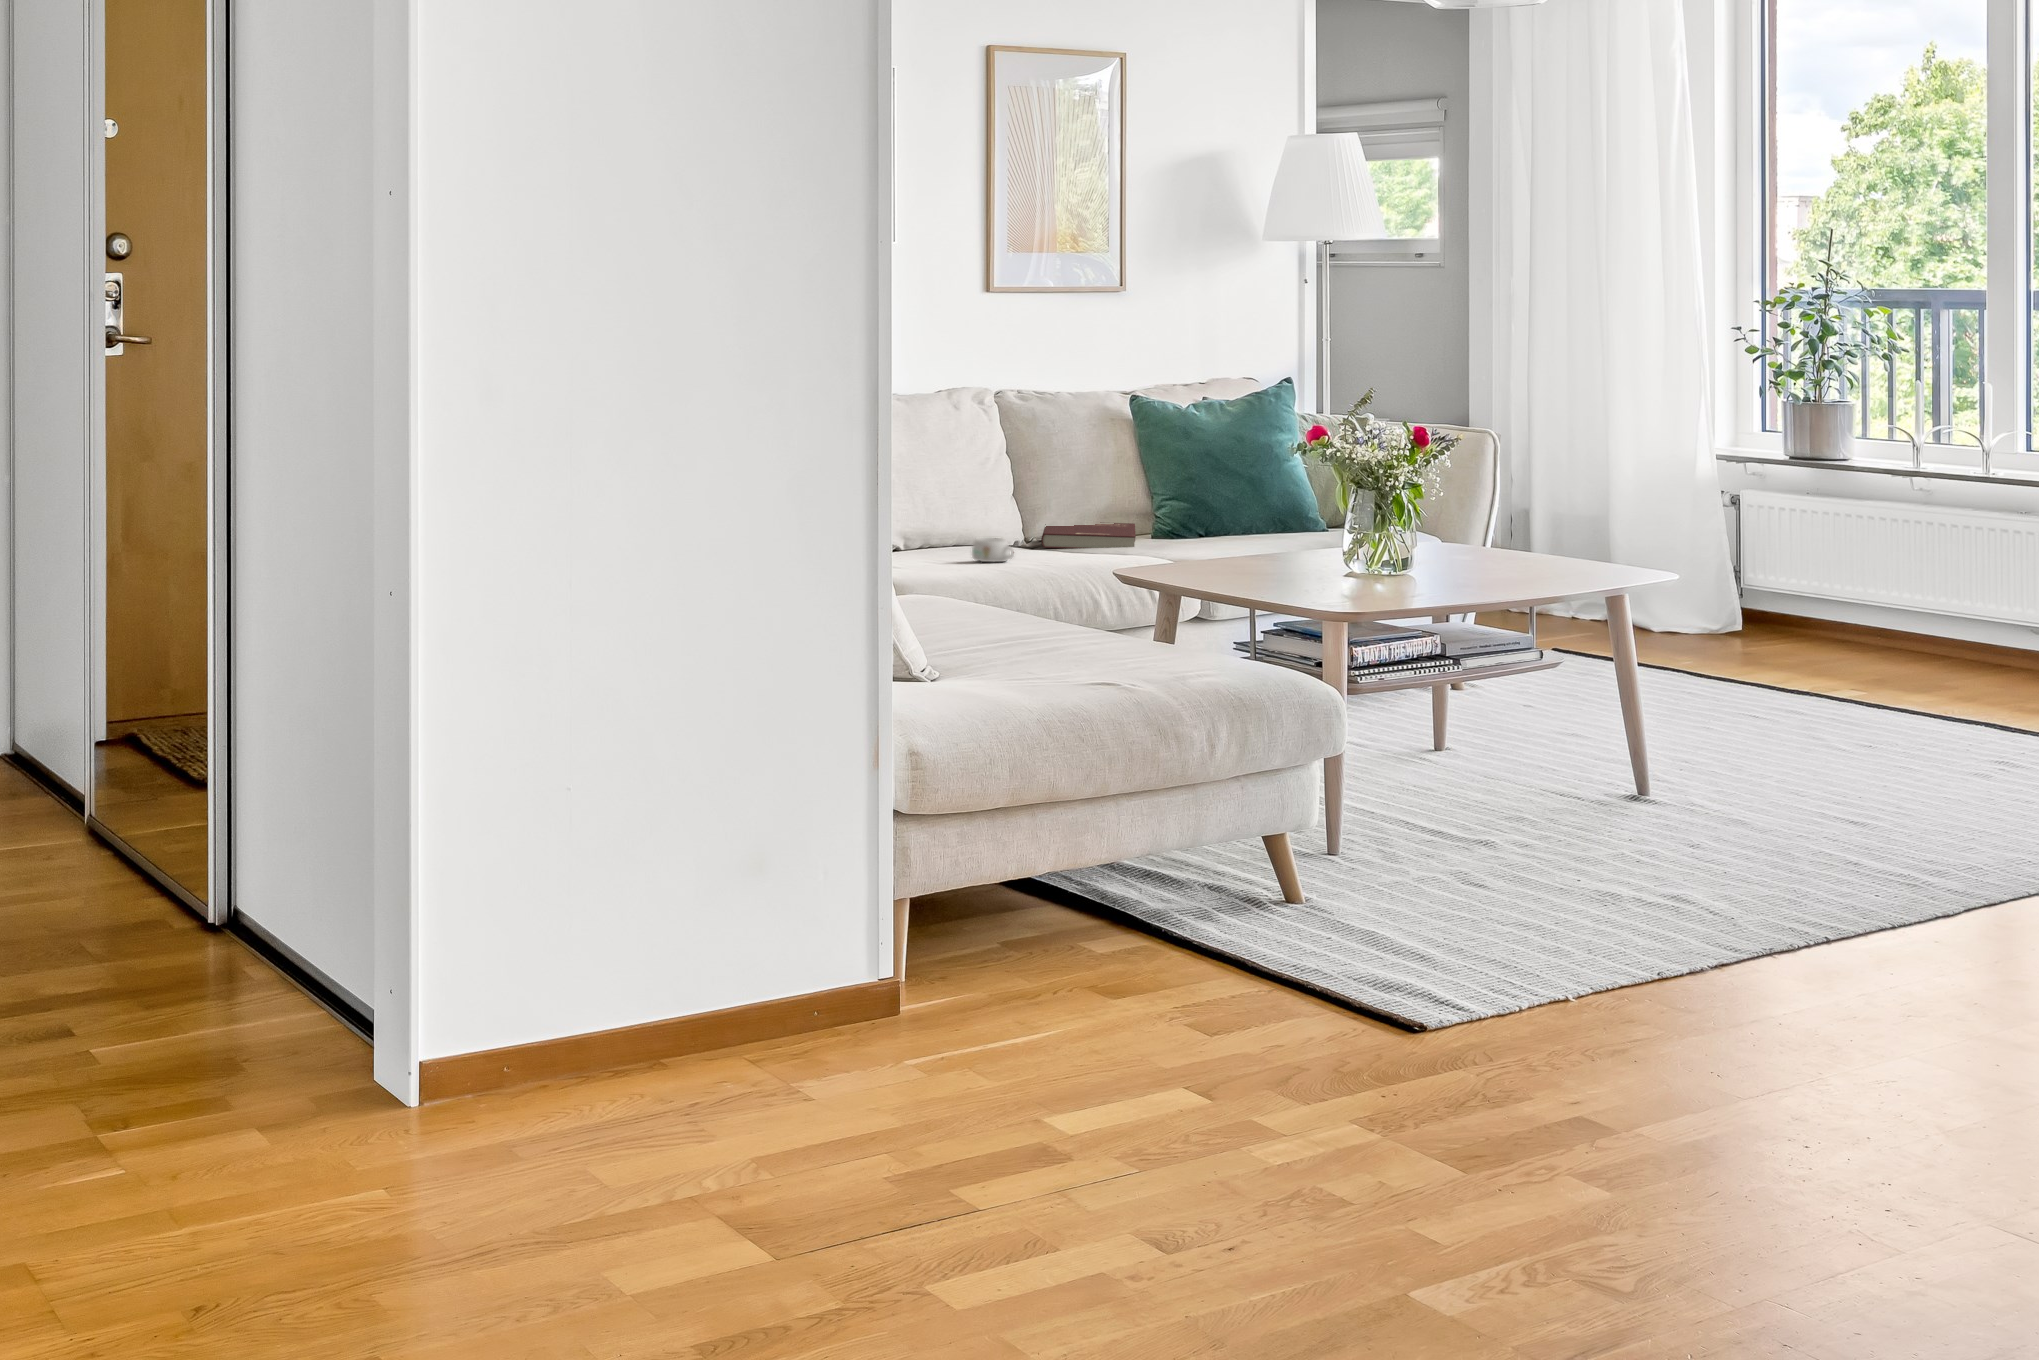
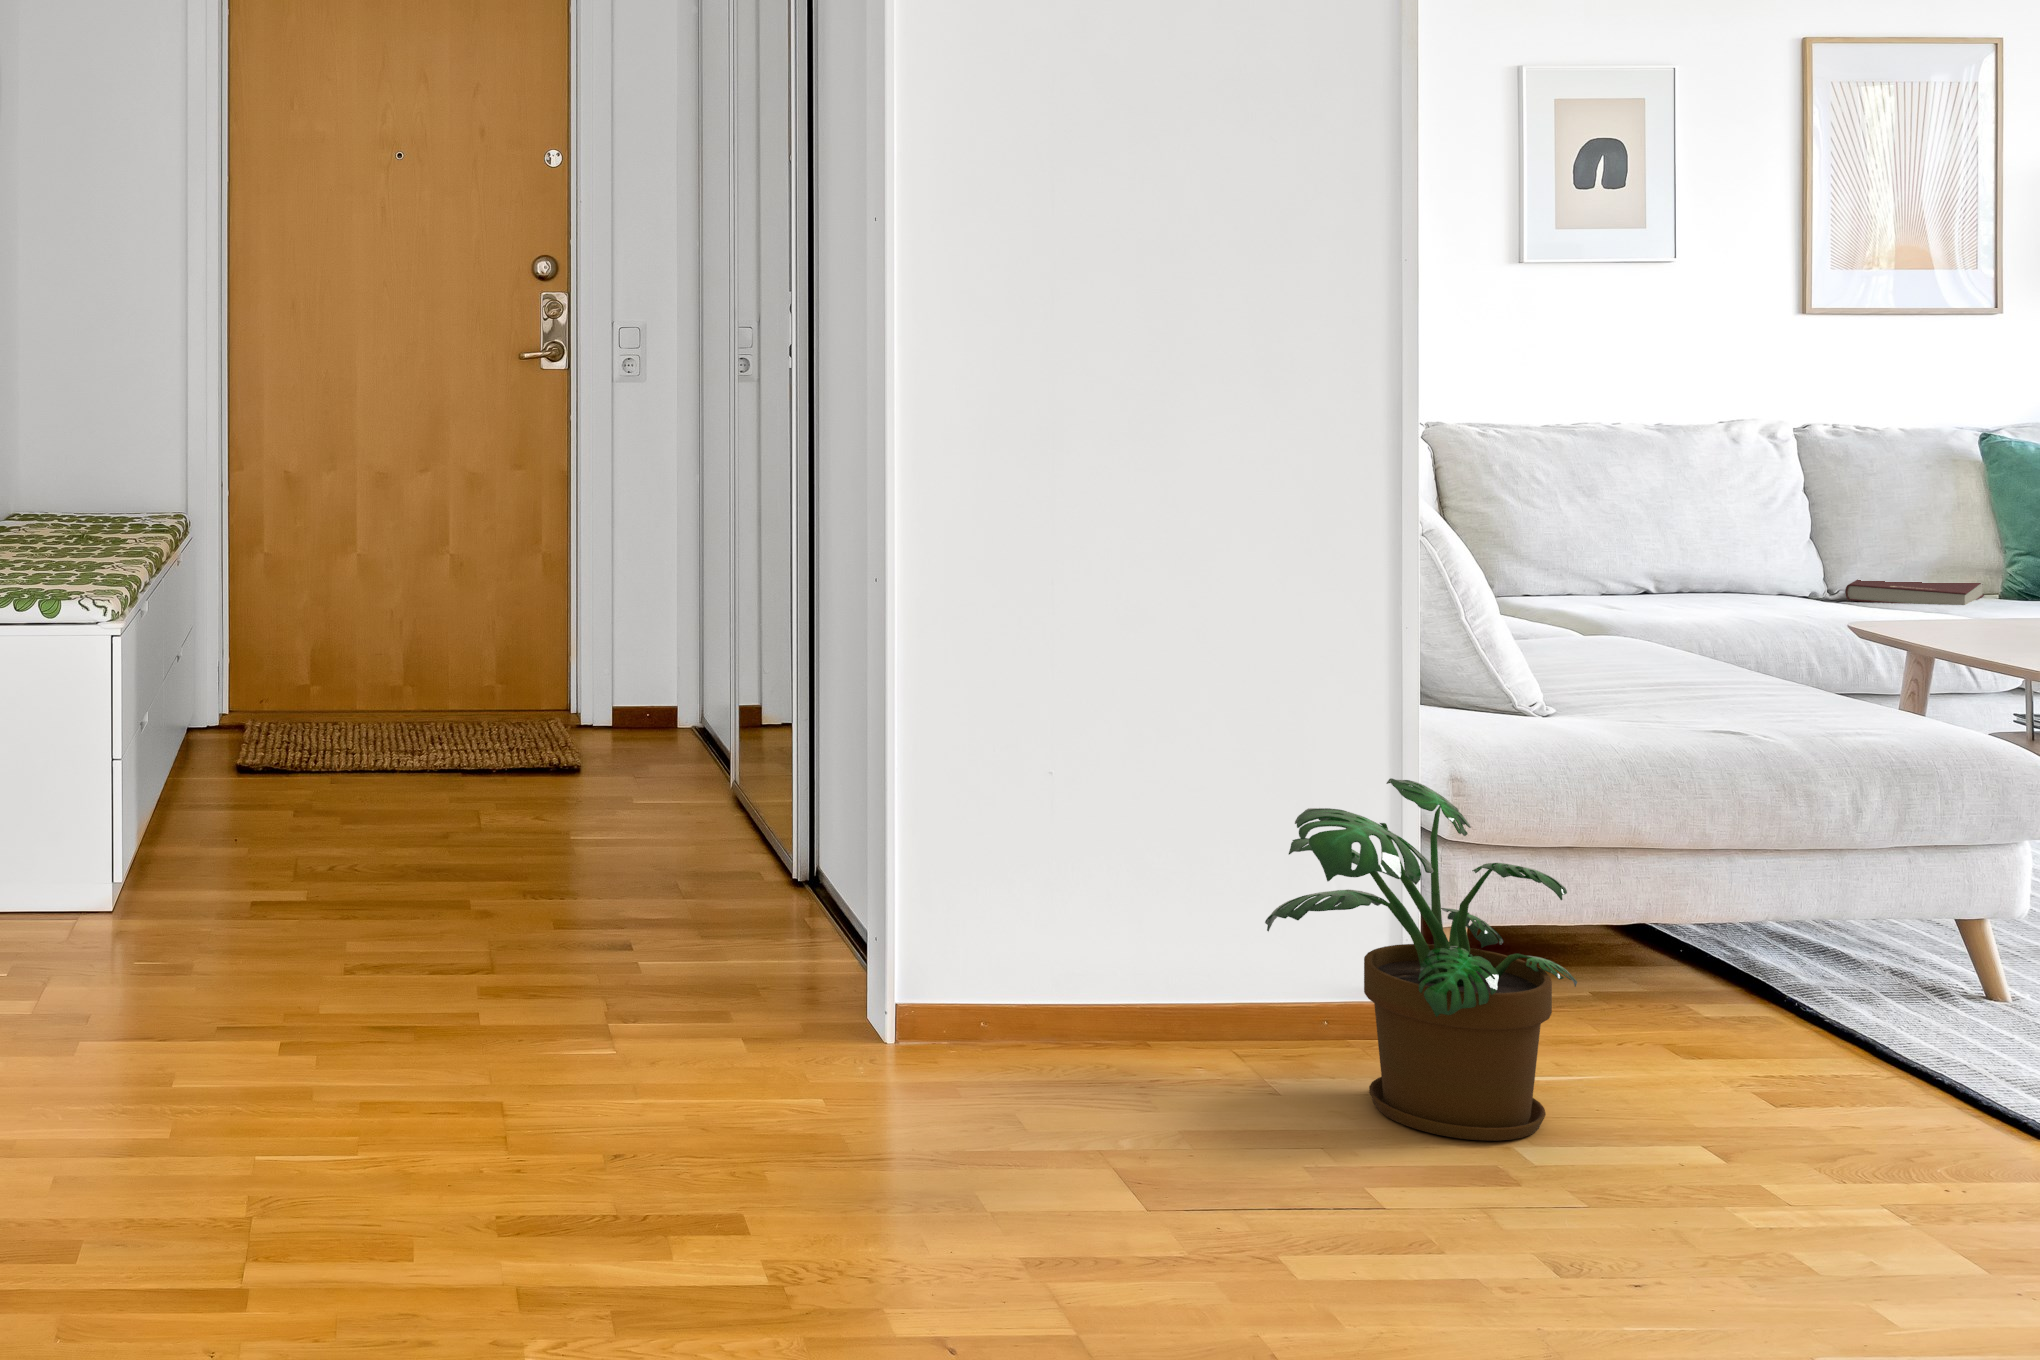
mug: present [972,538,1014,562] -> none [1736,584,1787,611]
potted plant: none [775,759,1090,1120] -> present [1265,778,1577,1141]

